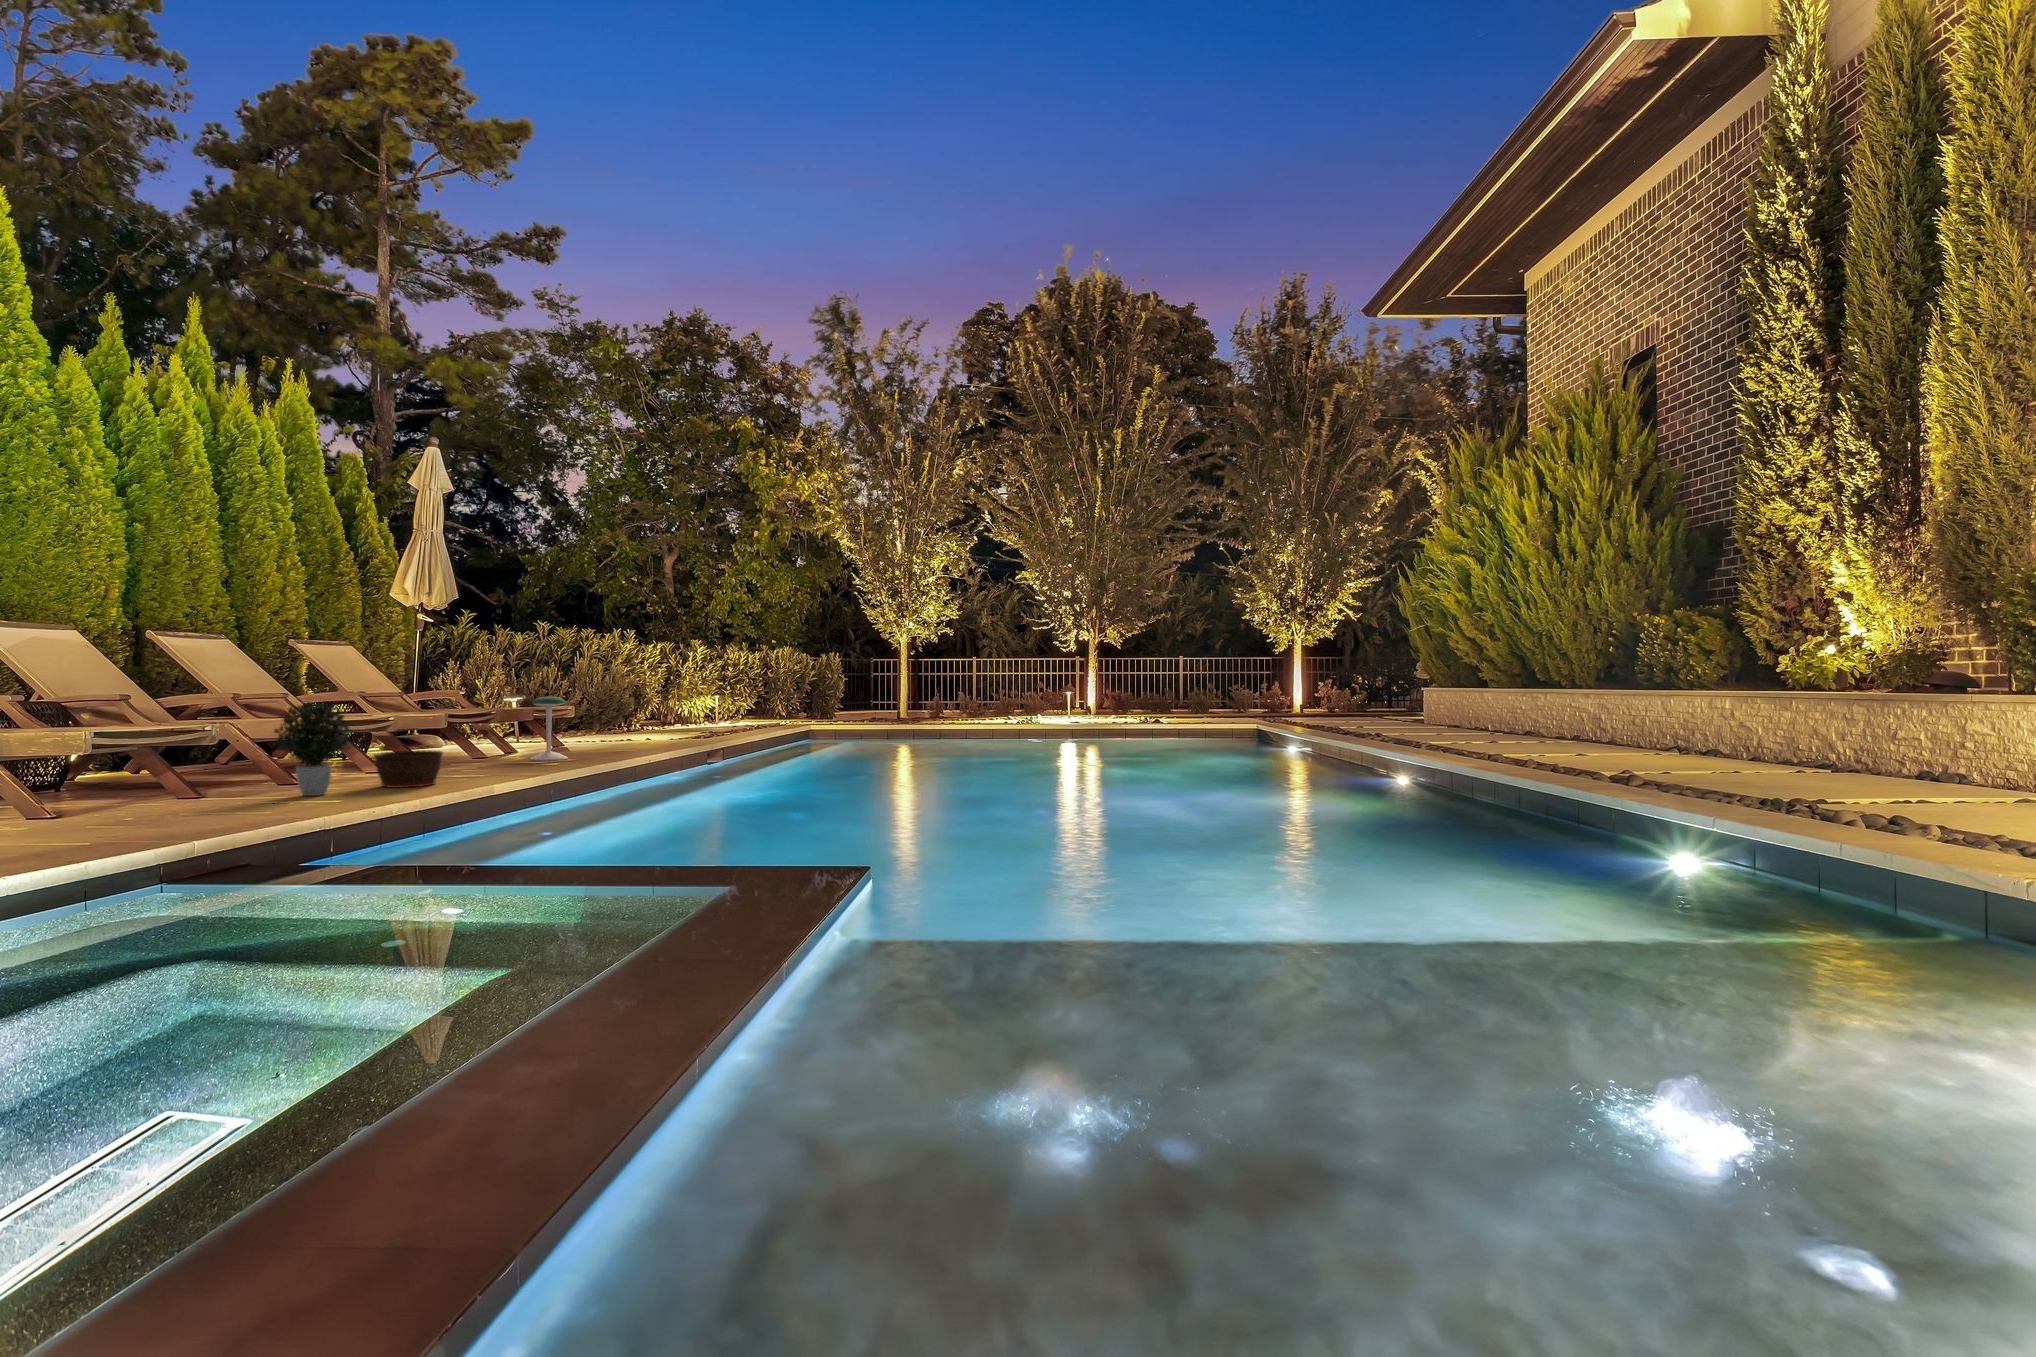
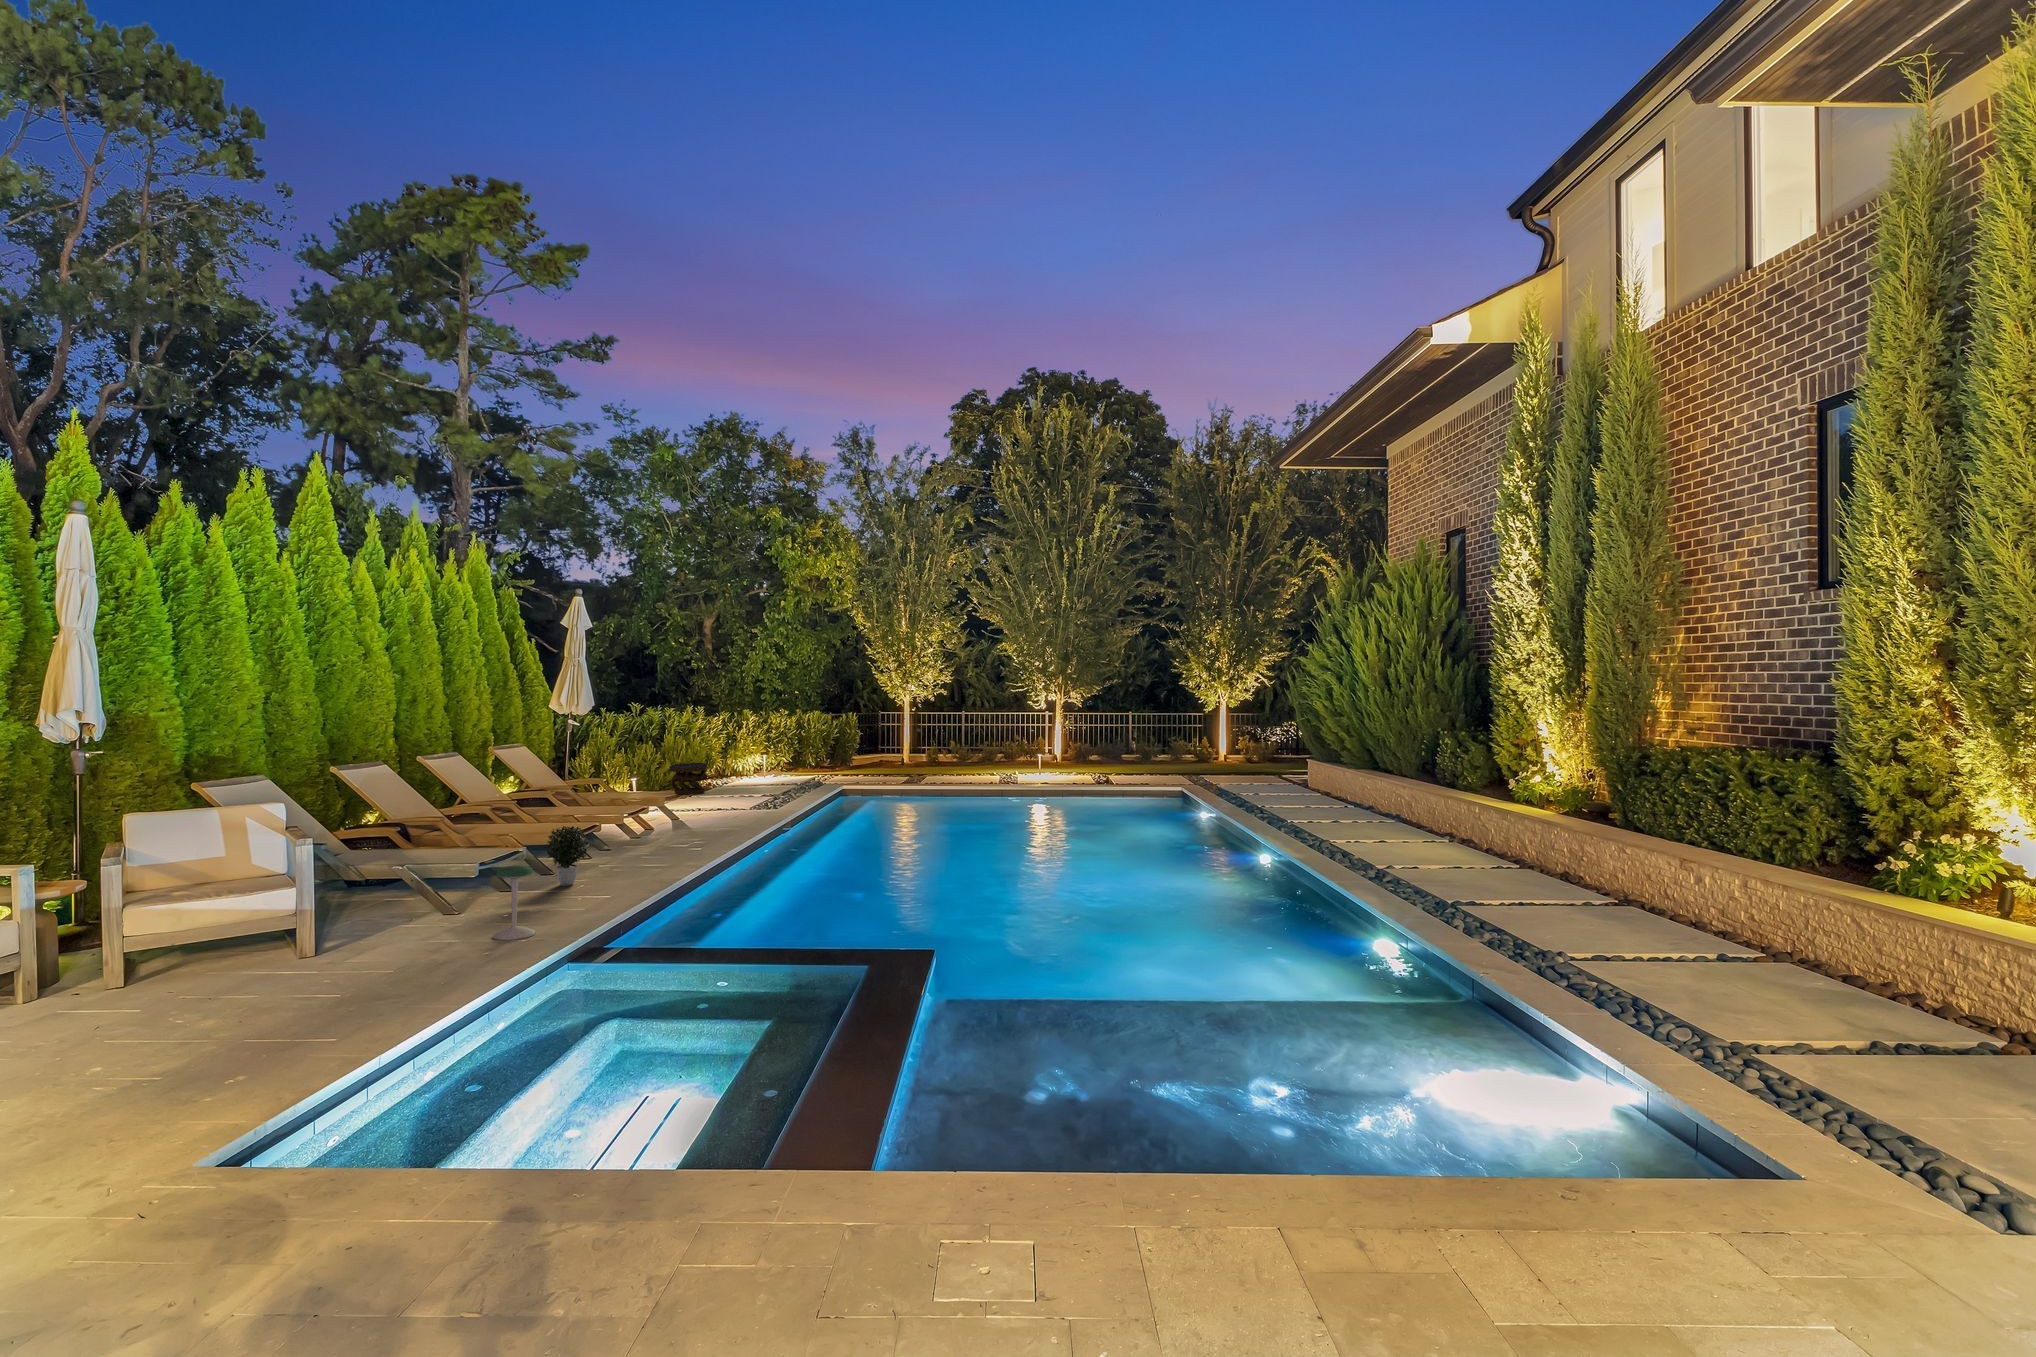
stool: present [530,696,568,761] -> present [493,865,536,940]
side table: none [585,696,638,735] -> present [670,763,709,795]
basket: present [374,750,443,788] -> none [595,849,636,876]

